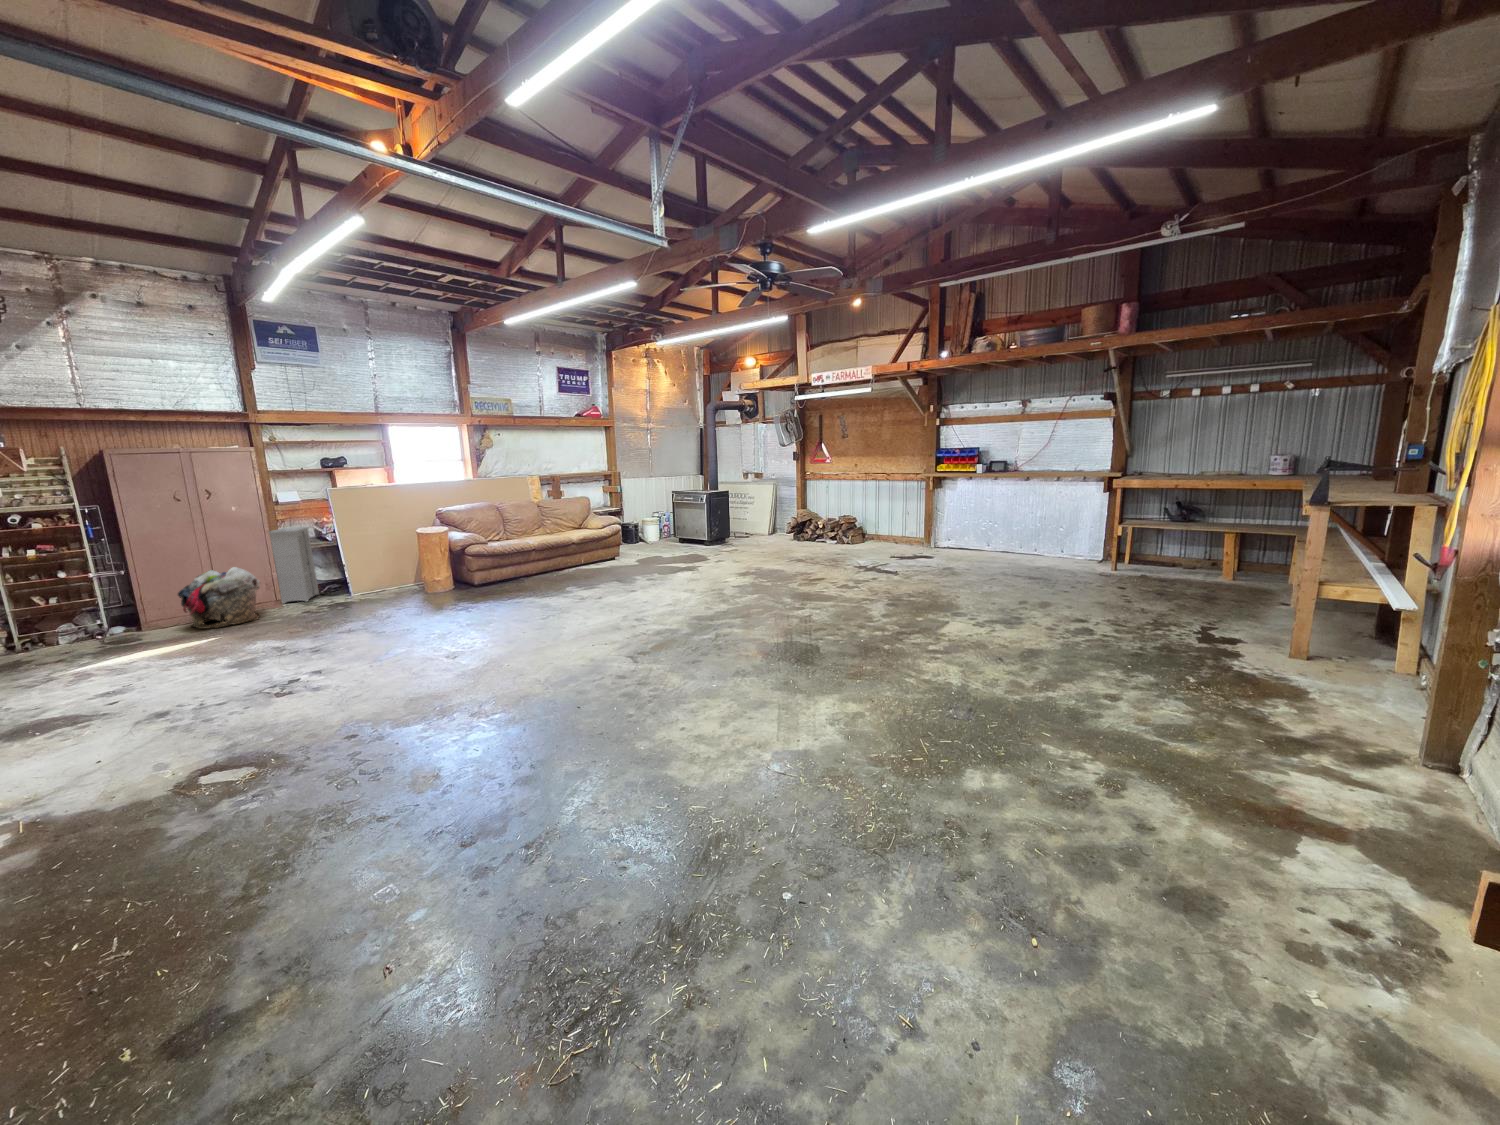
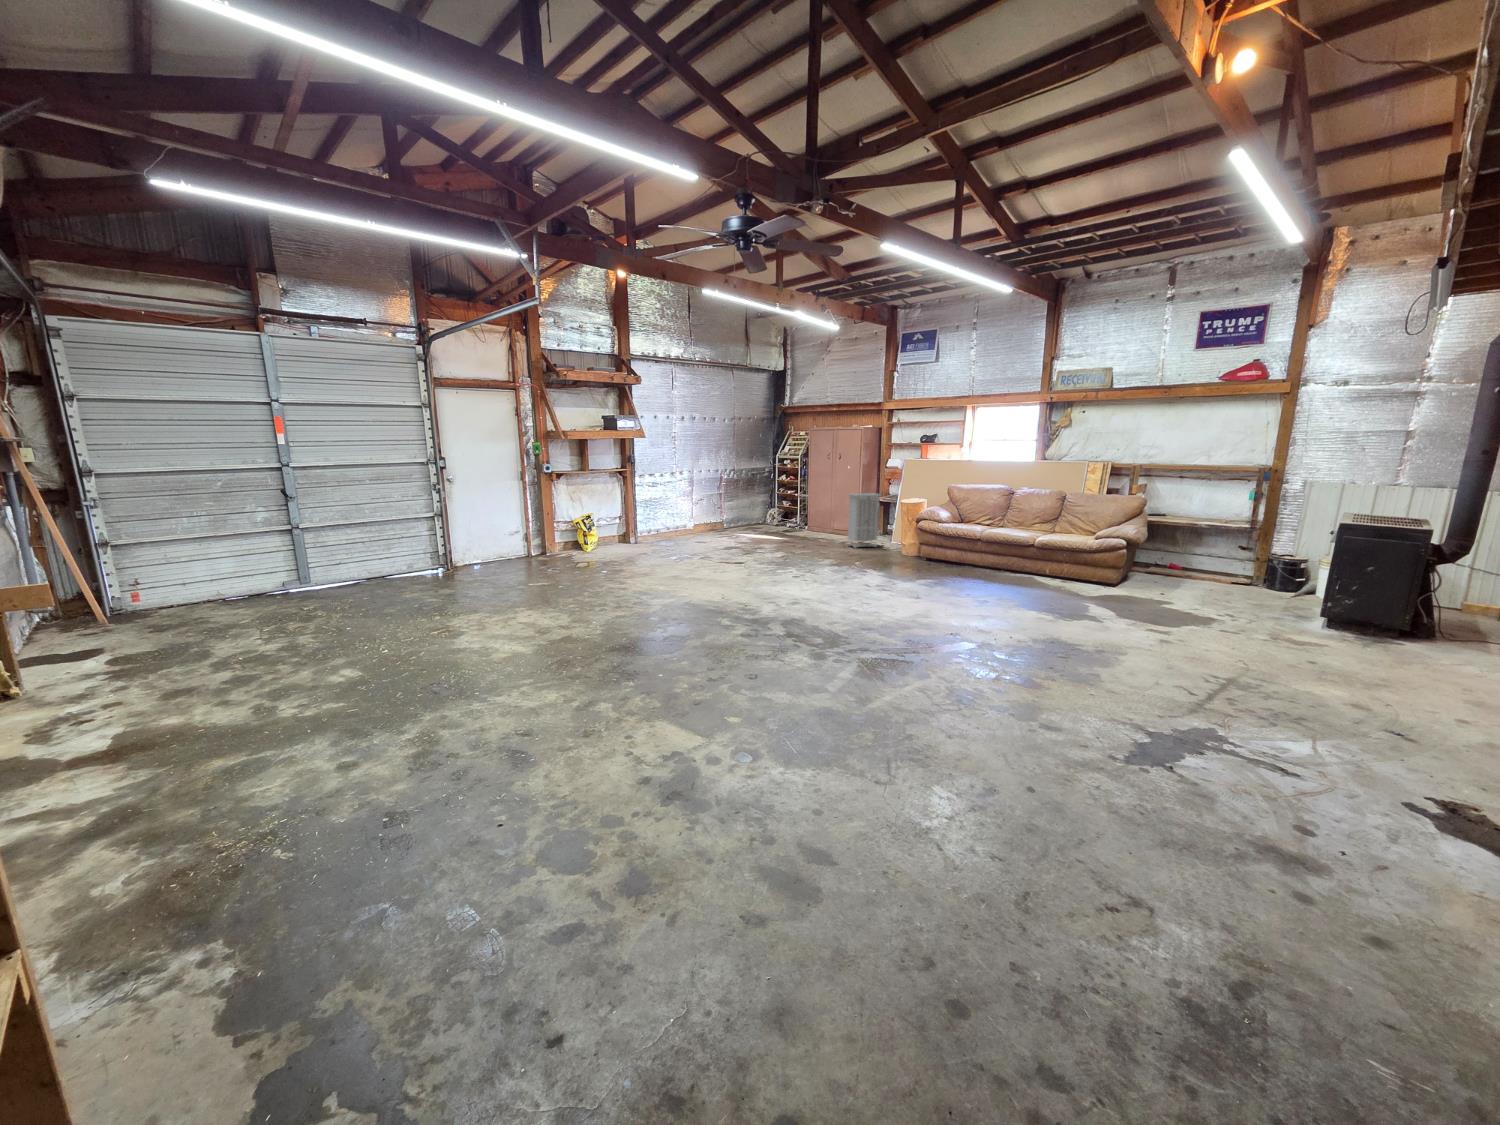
laundry basket: present [178,567,260,629] -> none [781,512,829,548]

